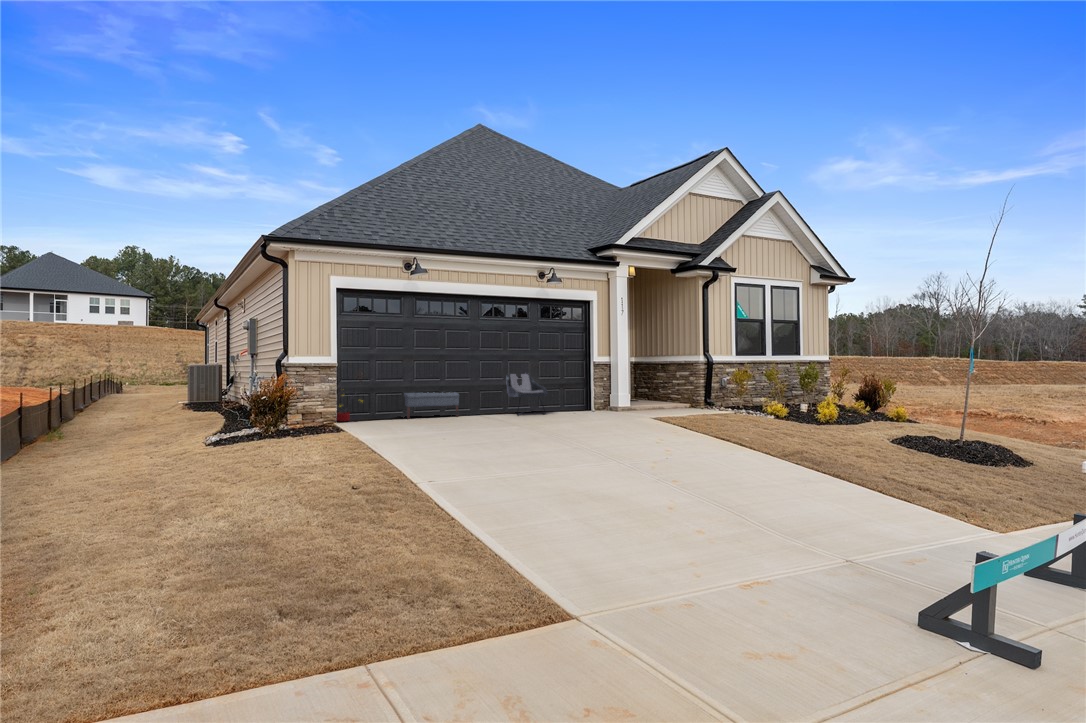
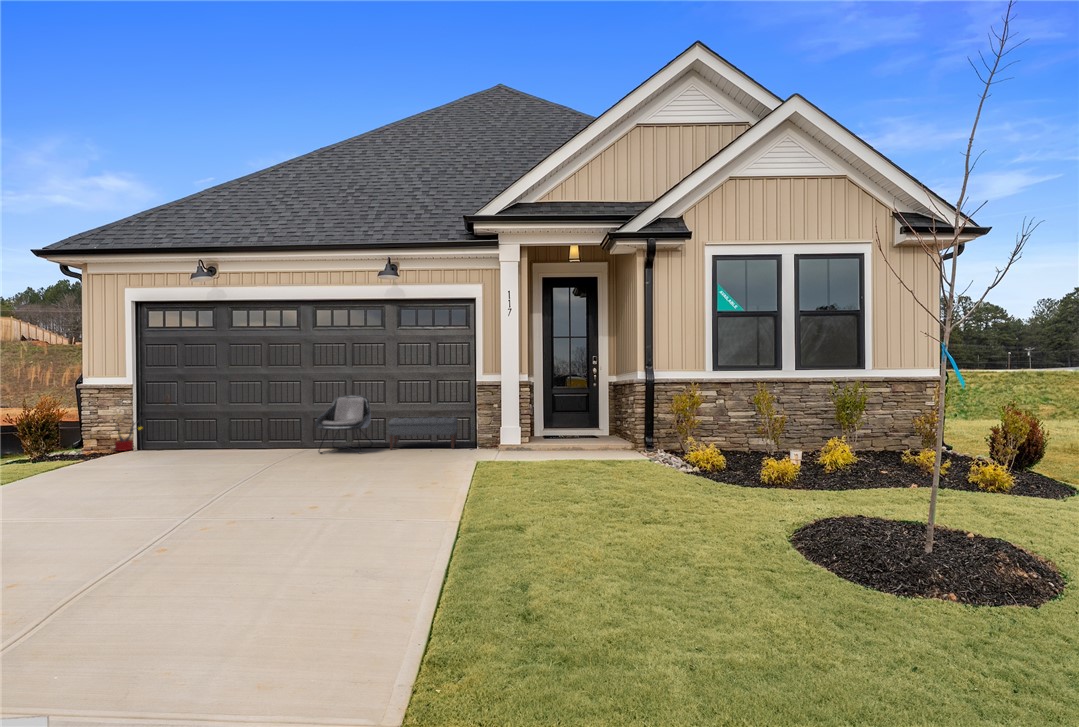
bench: present [404,392,459,419] -> present [388,417,457,450]

